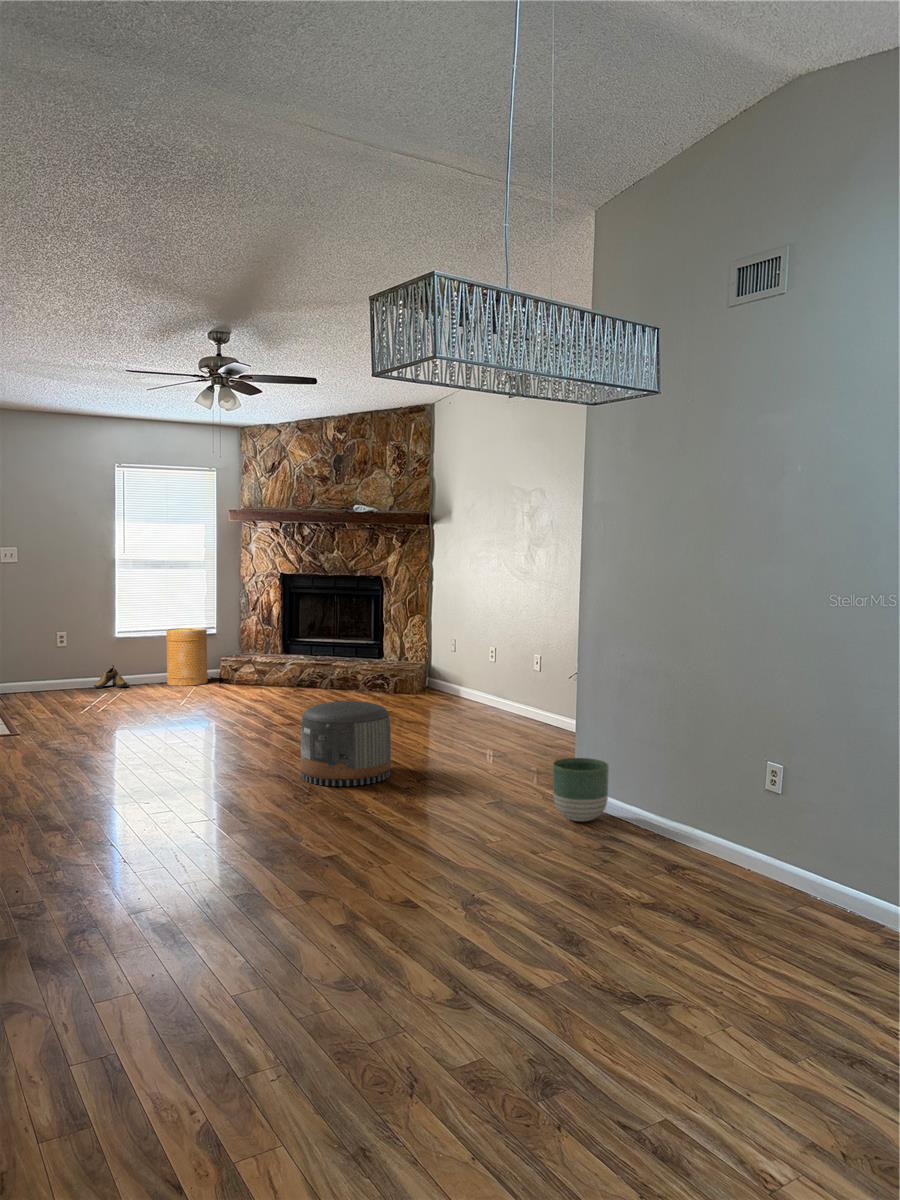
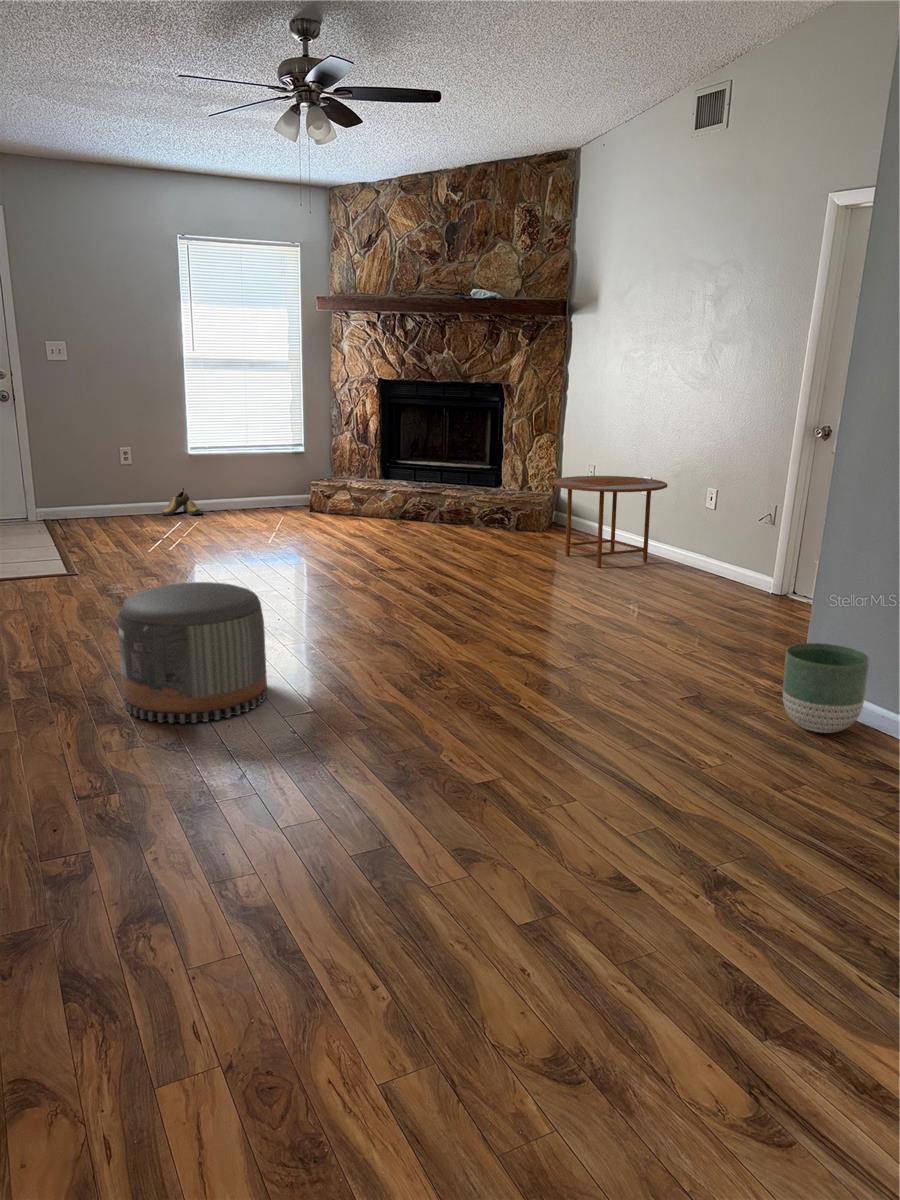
basket: present [166,628,208,686] -> none [243,445,294,514]
side table: none [414,648,504,719] -> present [551,476,668,567]
pouf: present [301,701,391,786] -> present [118,582,267,723]

